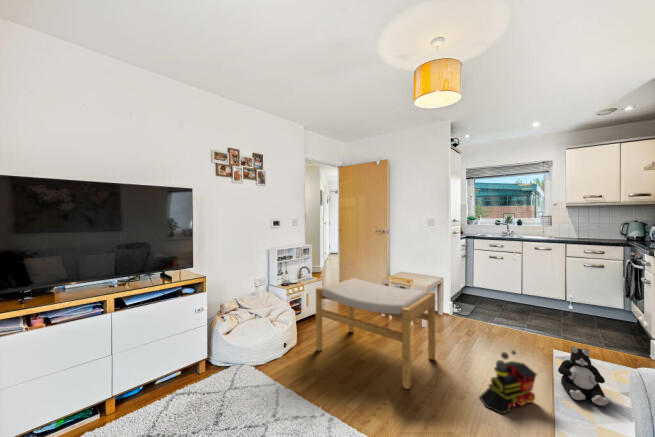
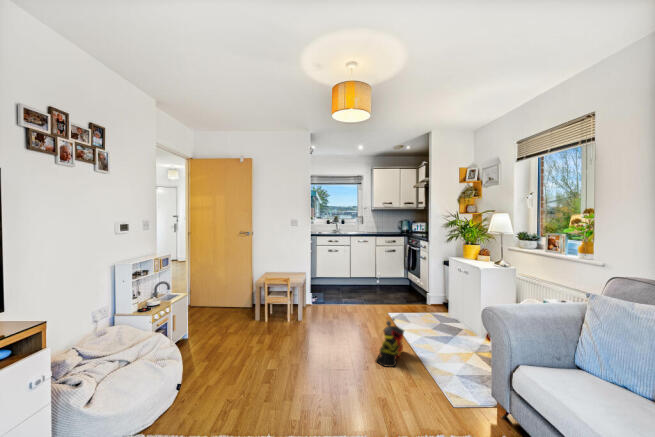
footstool: present [316,278,435,389] -> none [213,286,330,378]
plush toy: present [558,347,609,406] -> none [405,306,434,340]

